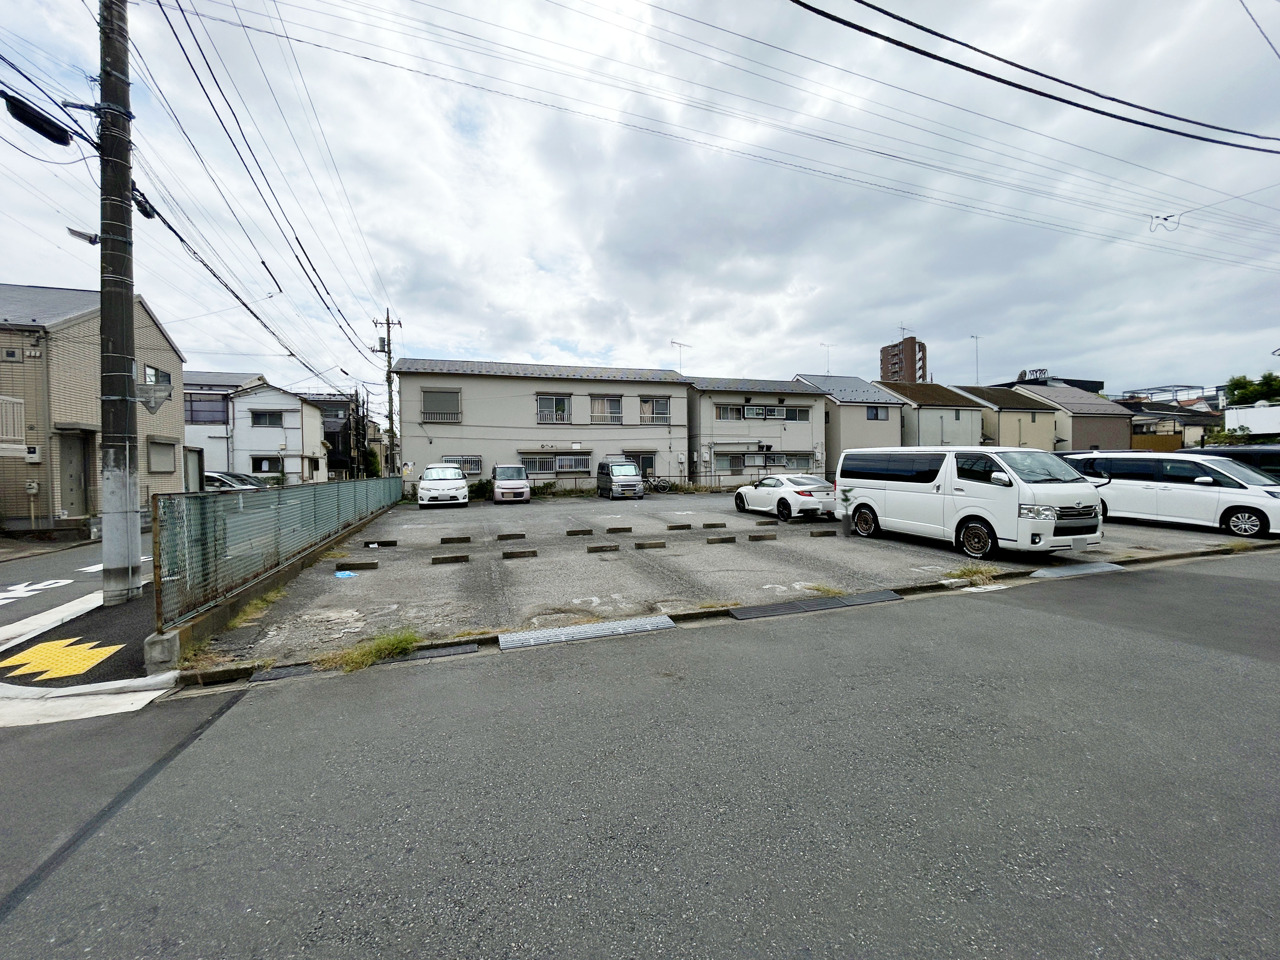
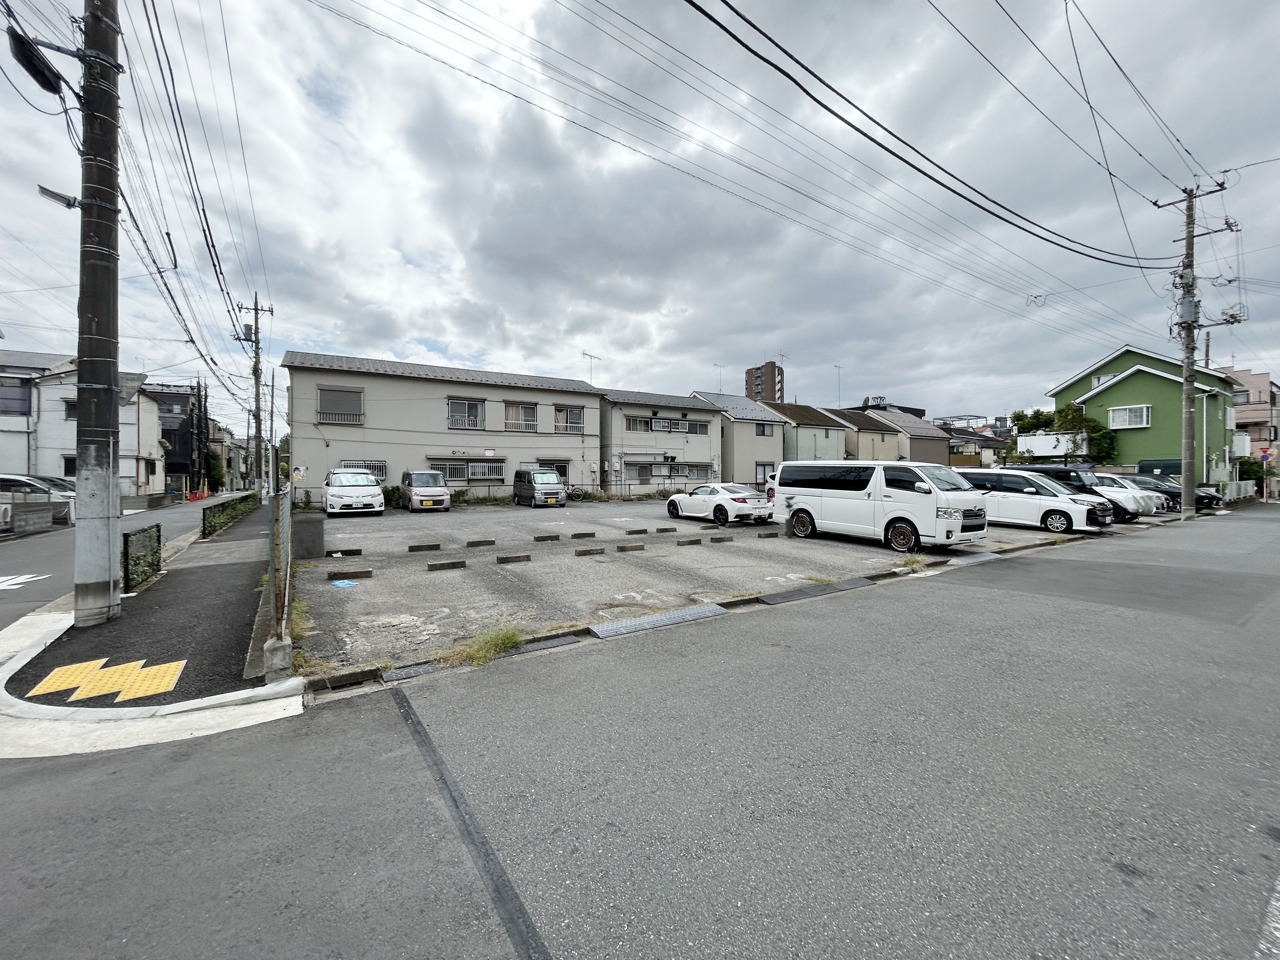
trash can: none [333,510,366,548] -> present [291,518,325,558]

